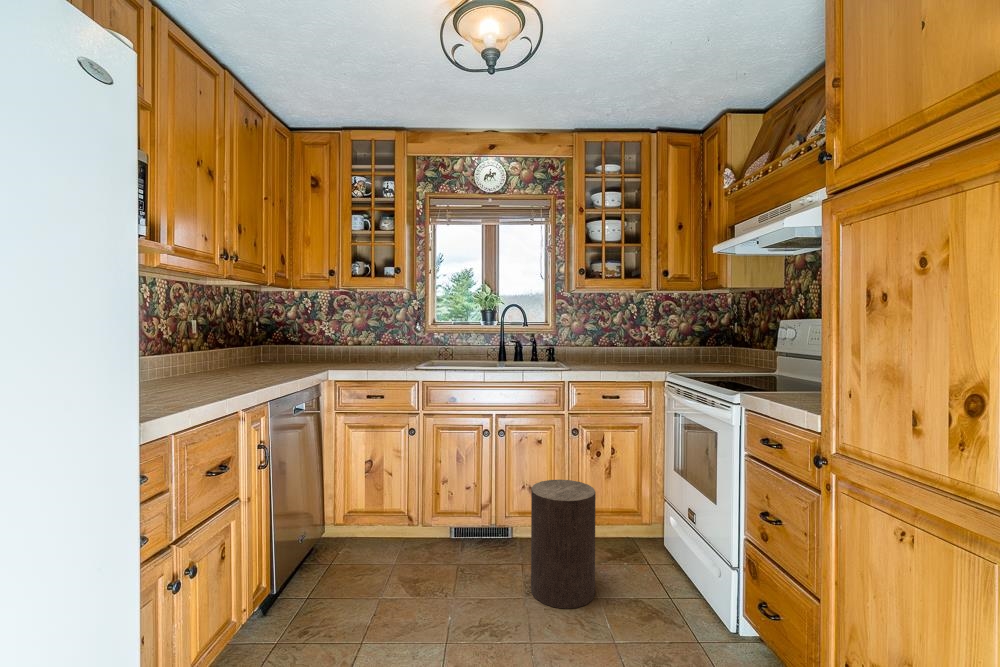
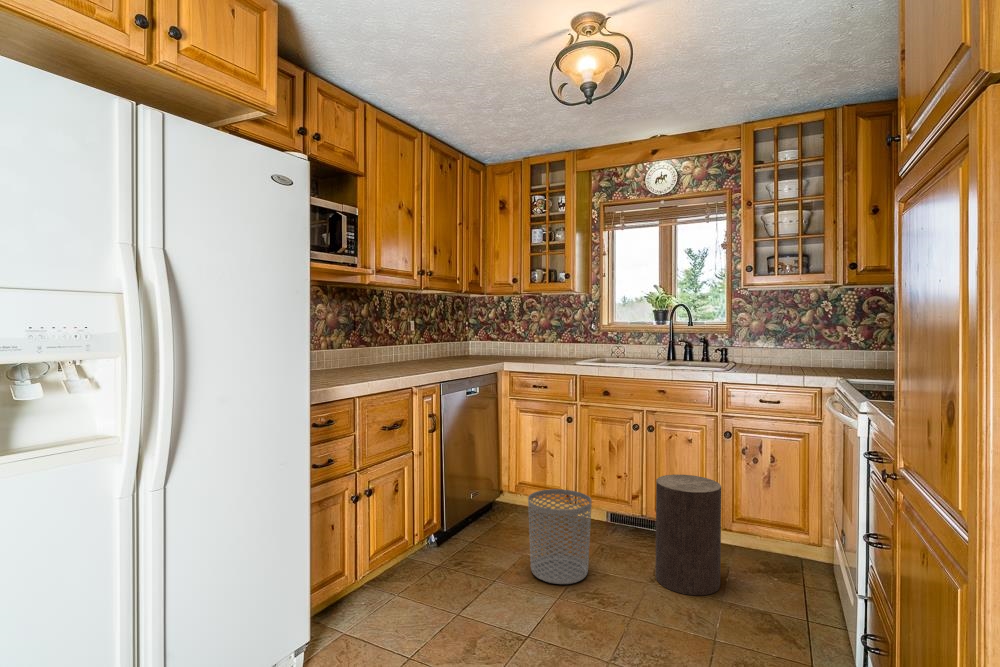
waste bin: none [394,517,470,637] -> present [528,489,592,584]

